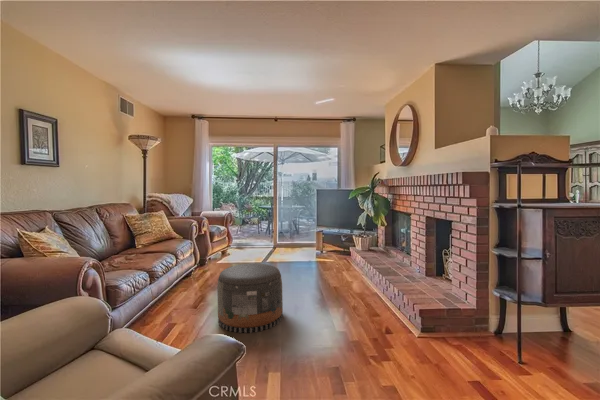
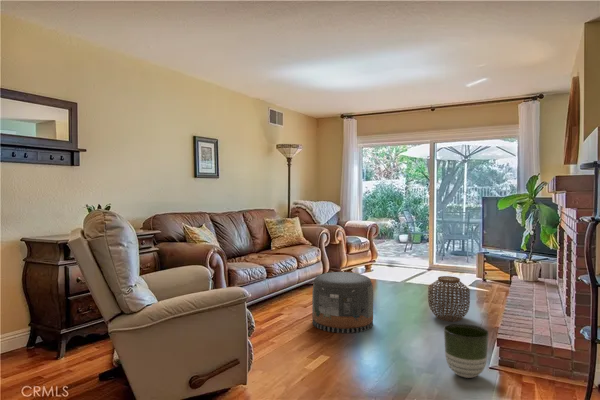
woven basket: none [316,254,350,294] -> present [428,276,470,322]
planter: none [387,299,428,352] -> present [444,323,489,378]

